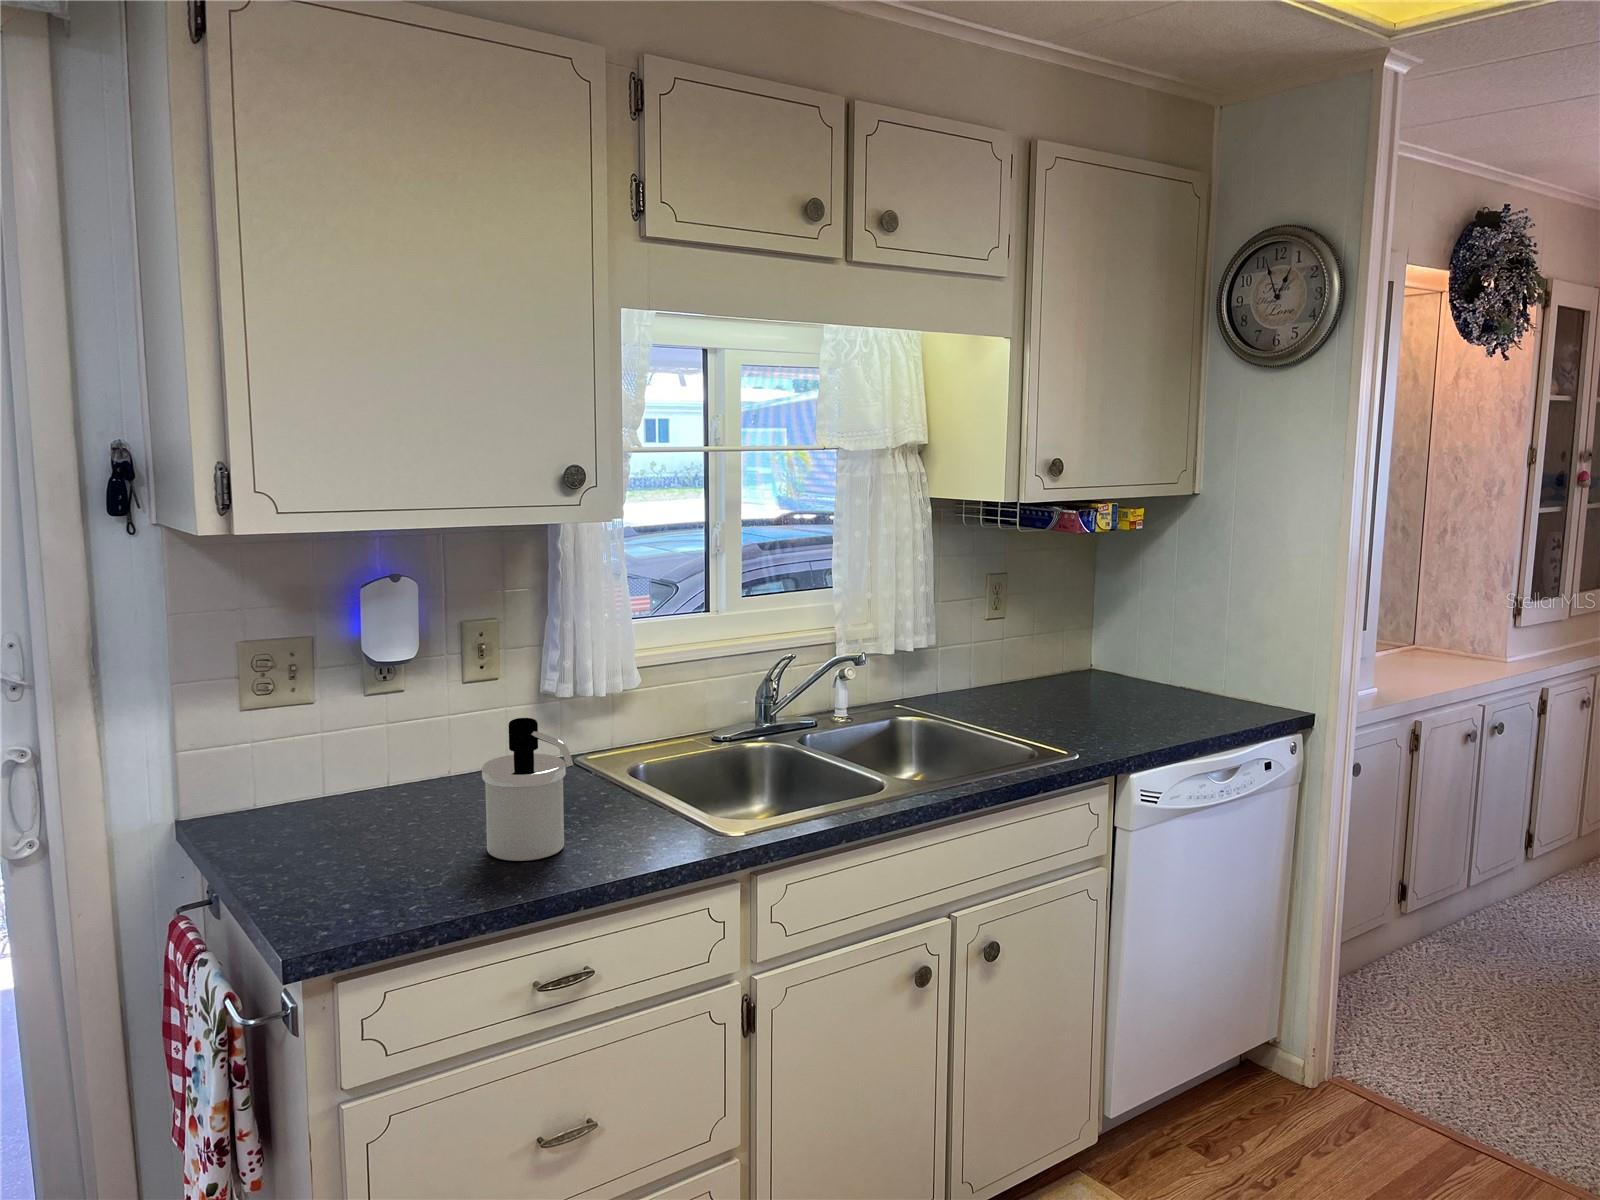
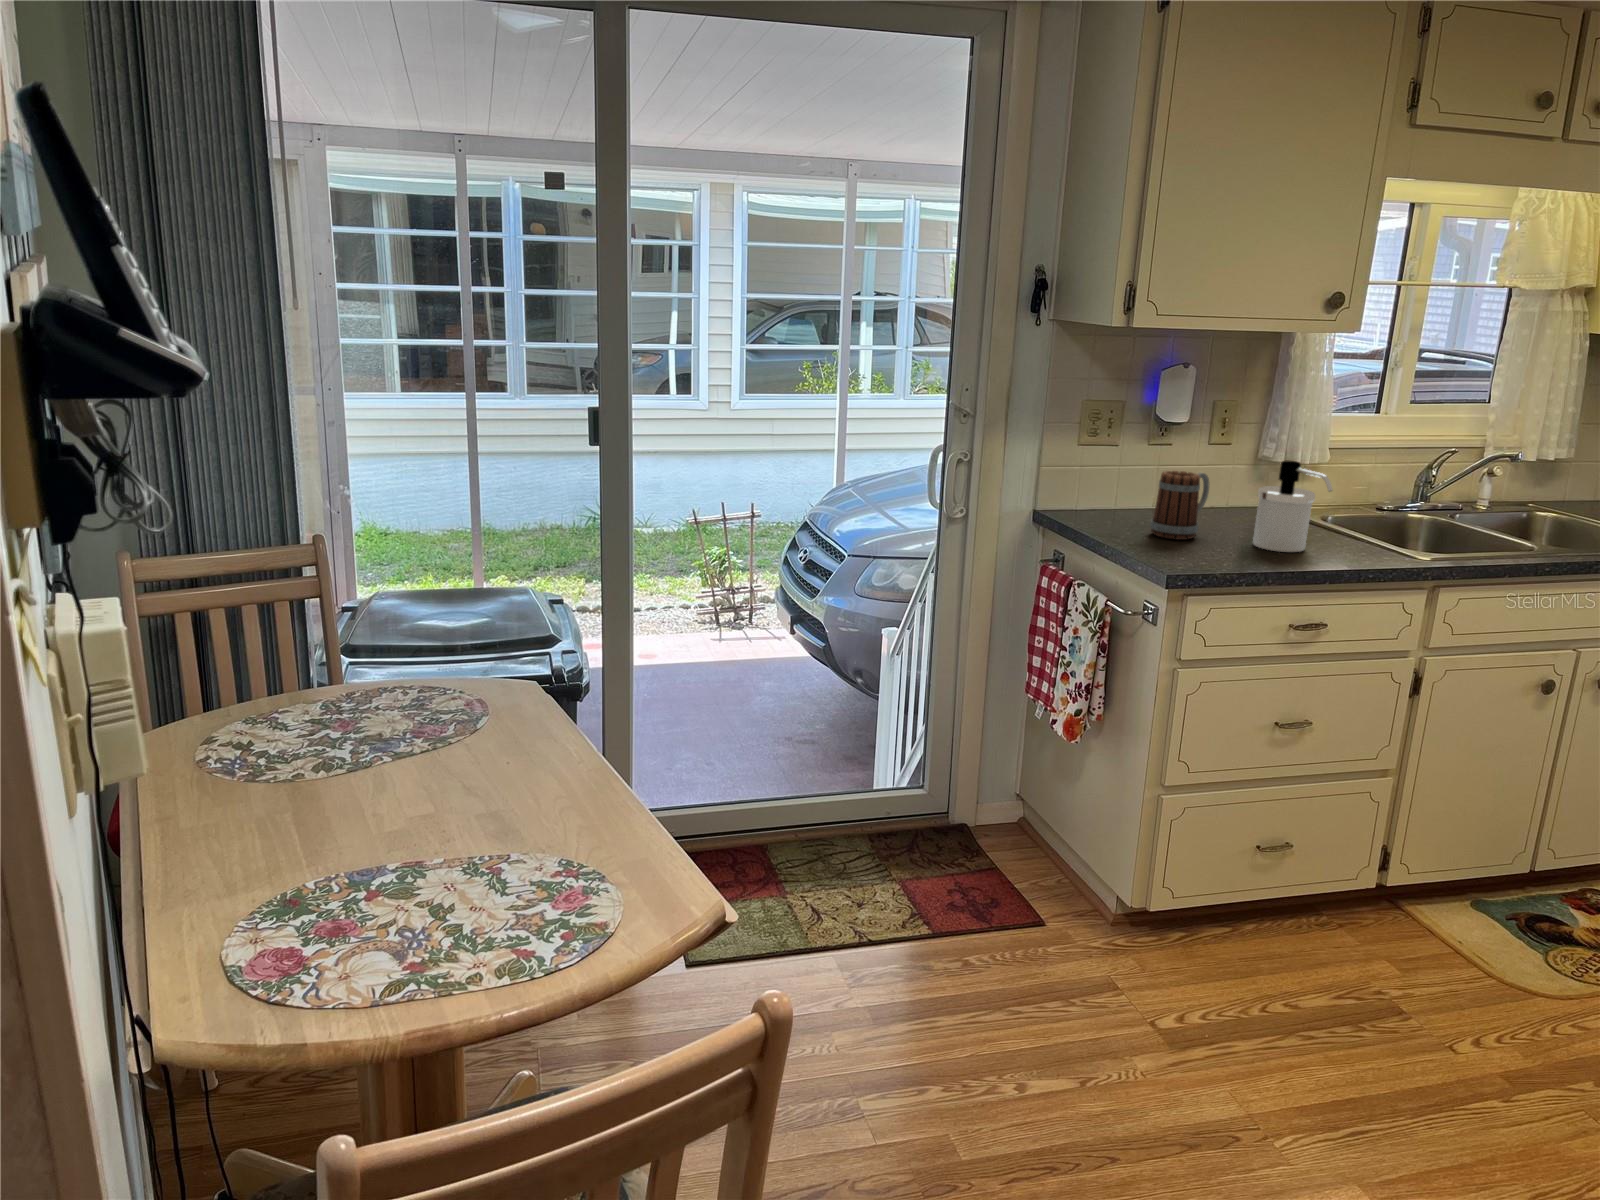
mug: none [328,744,425,859] -> present [1150,471,1210,540]

